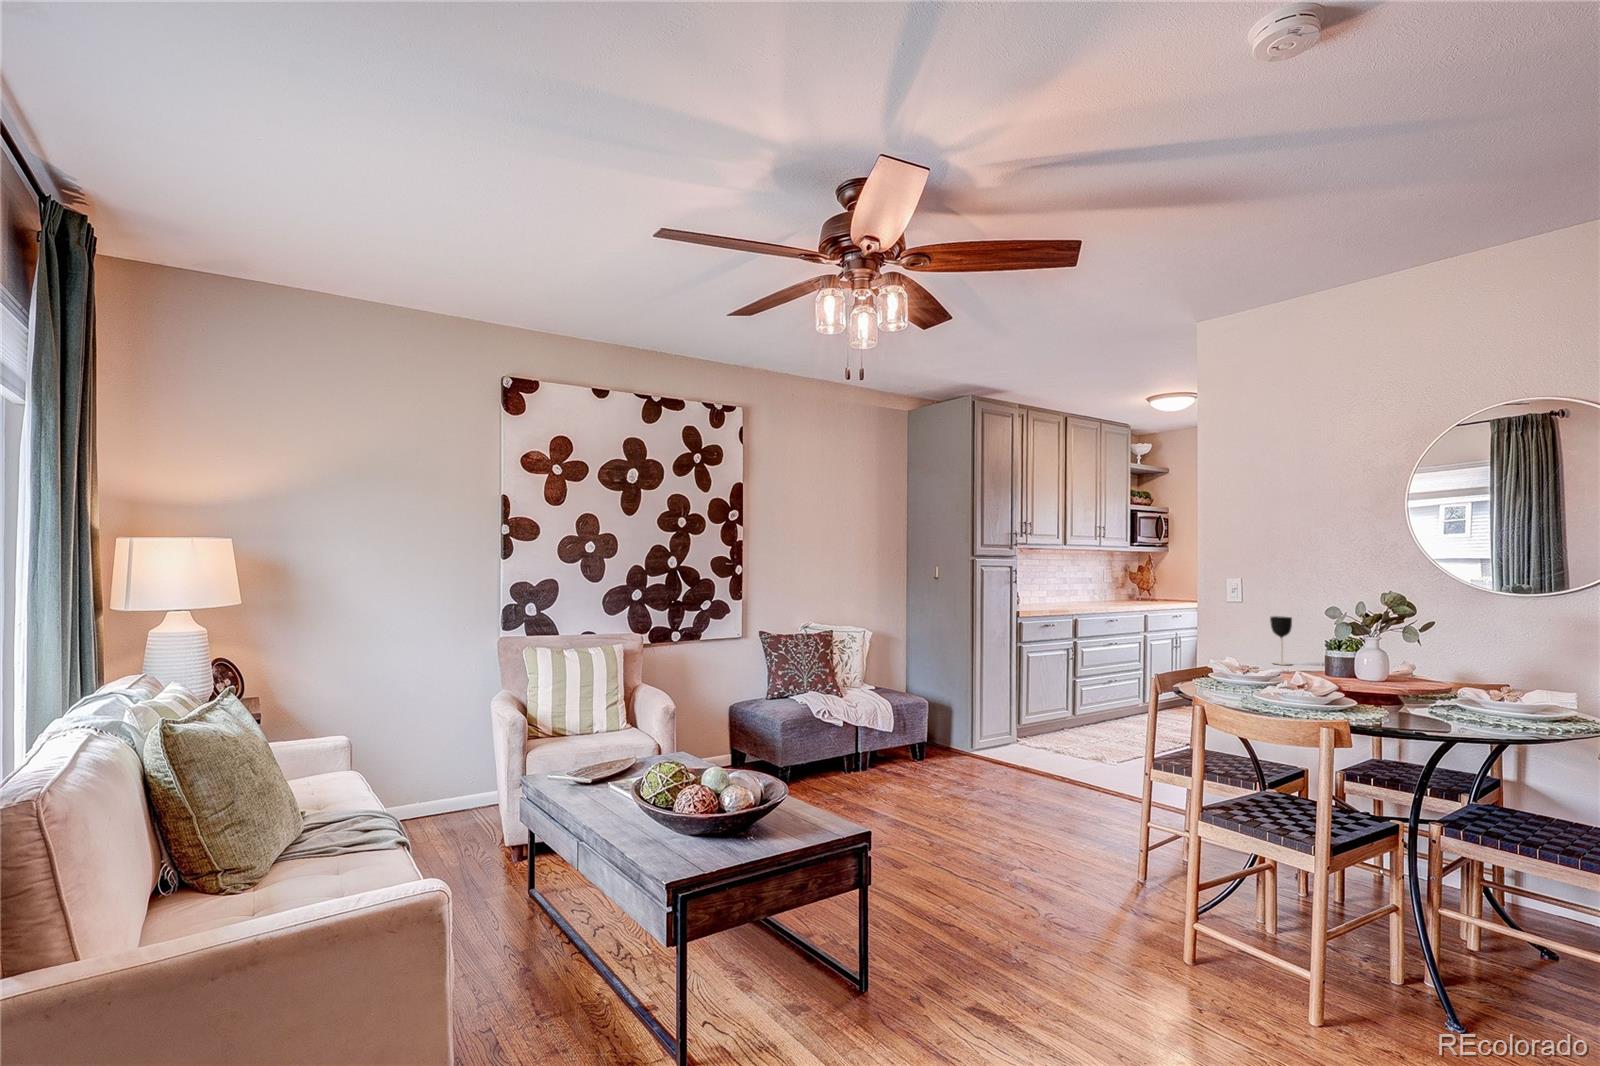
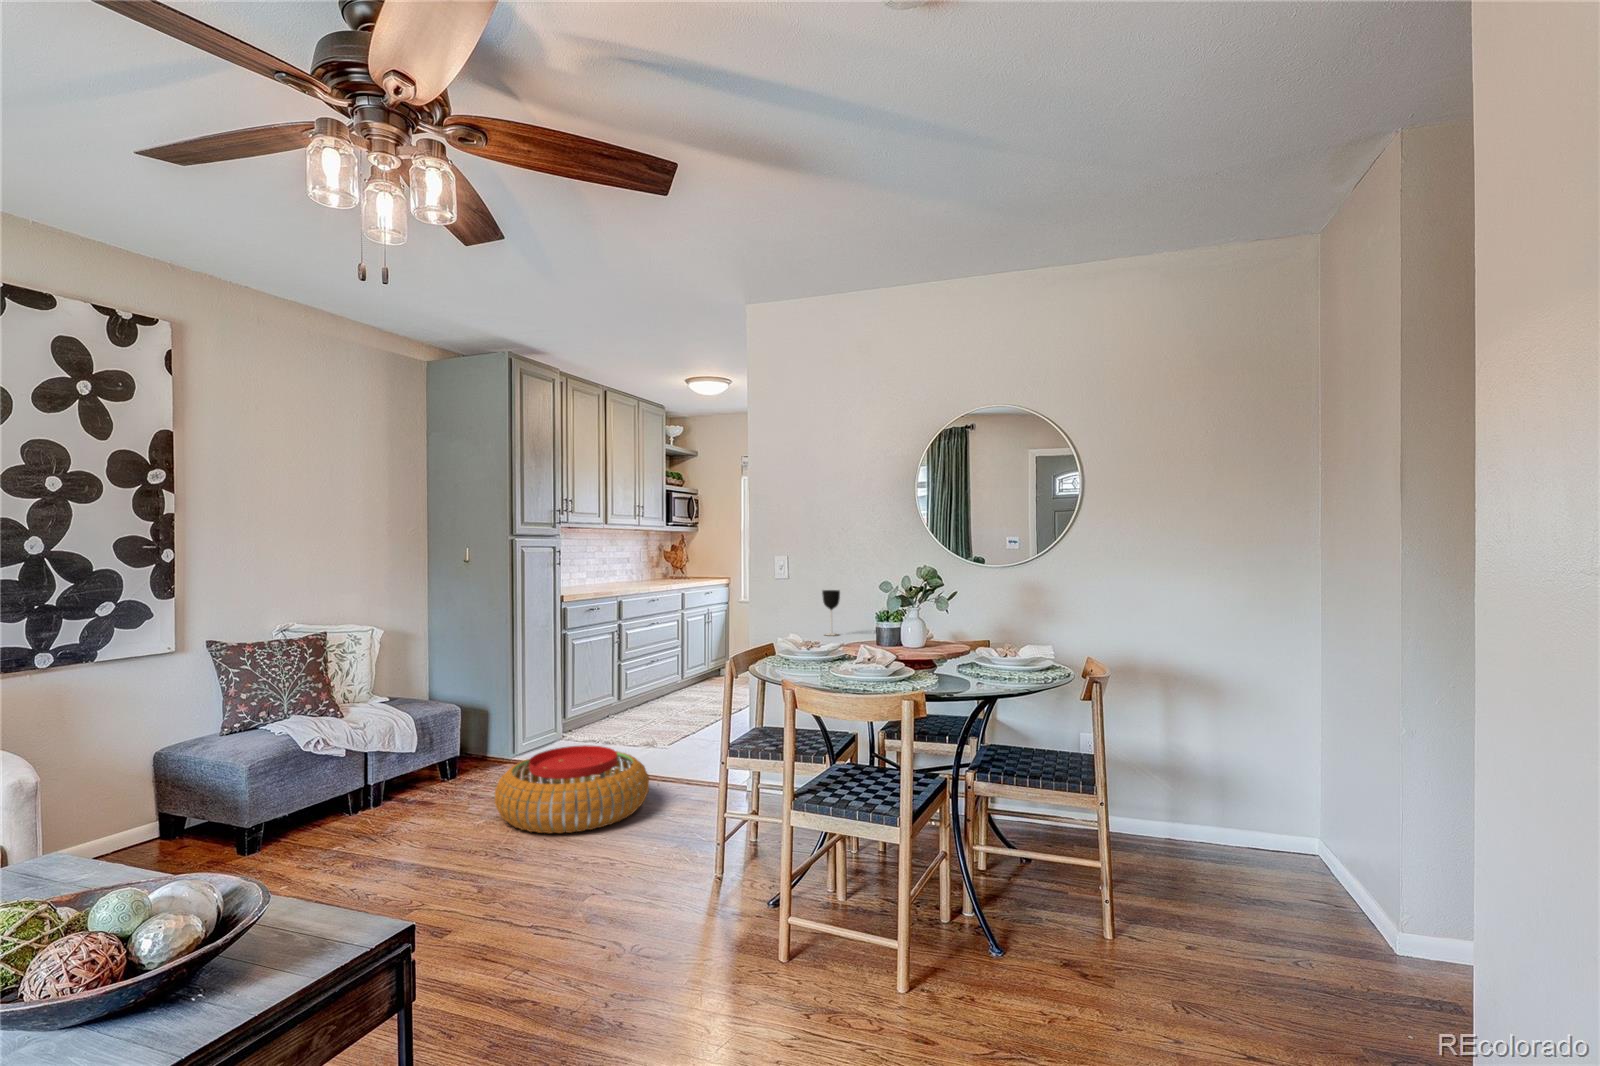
pouf: none [951,745,1088,820] -> present [495,745,649,833]

